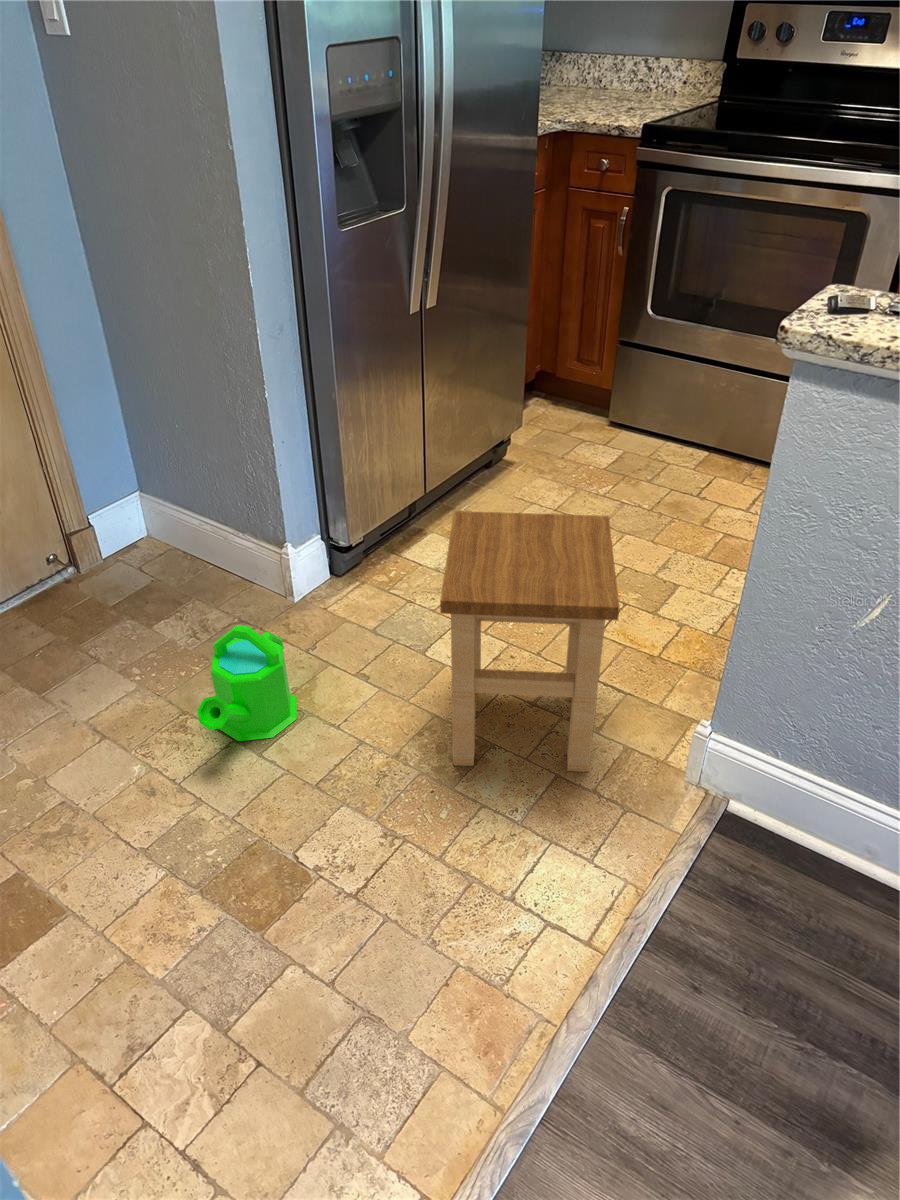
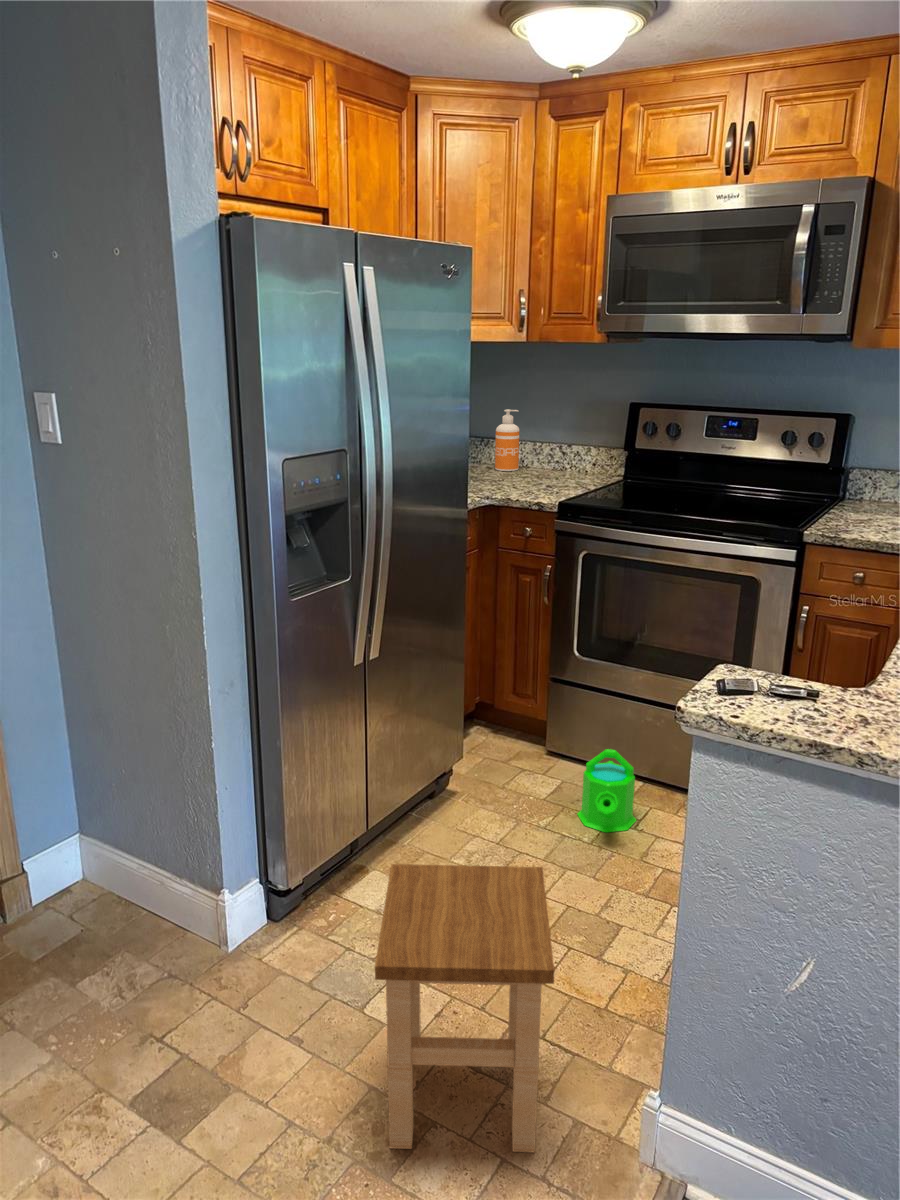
soap dispenser: none [566,14,598,96] -> present [495,409,519,471]
watering can: present [197,625,297,741] -> present [577,749,636,832]

